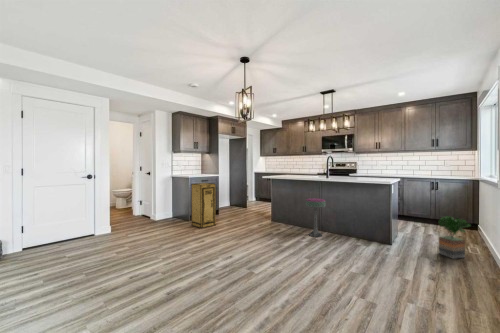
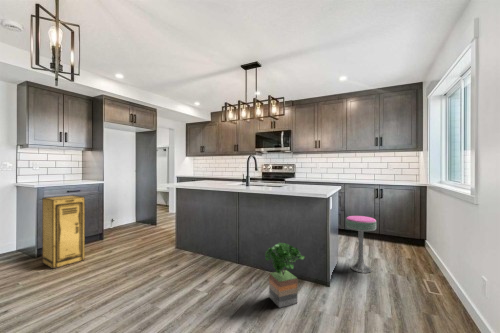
bar stool: present [306,198,326,237] -> present [346,216,376,273]
potted tree: present [439,216,470,259] -> present [265,243,304,308]

